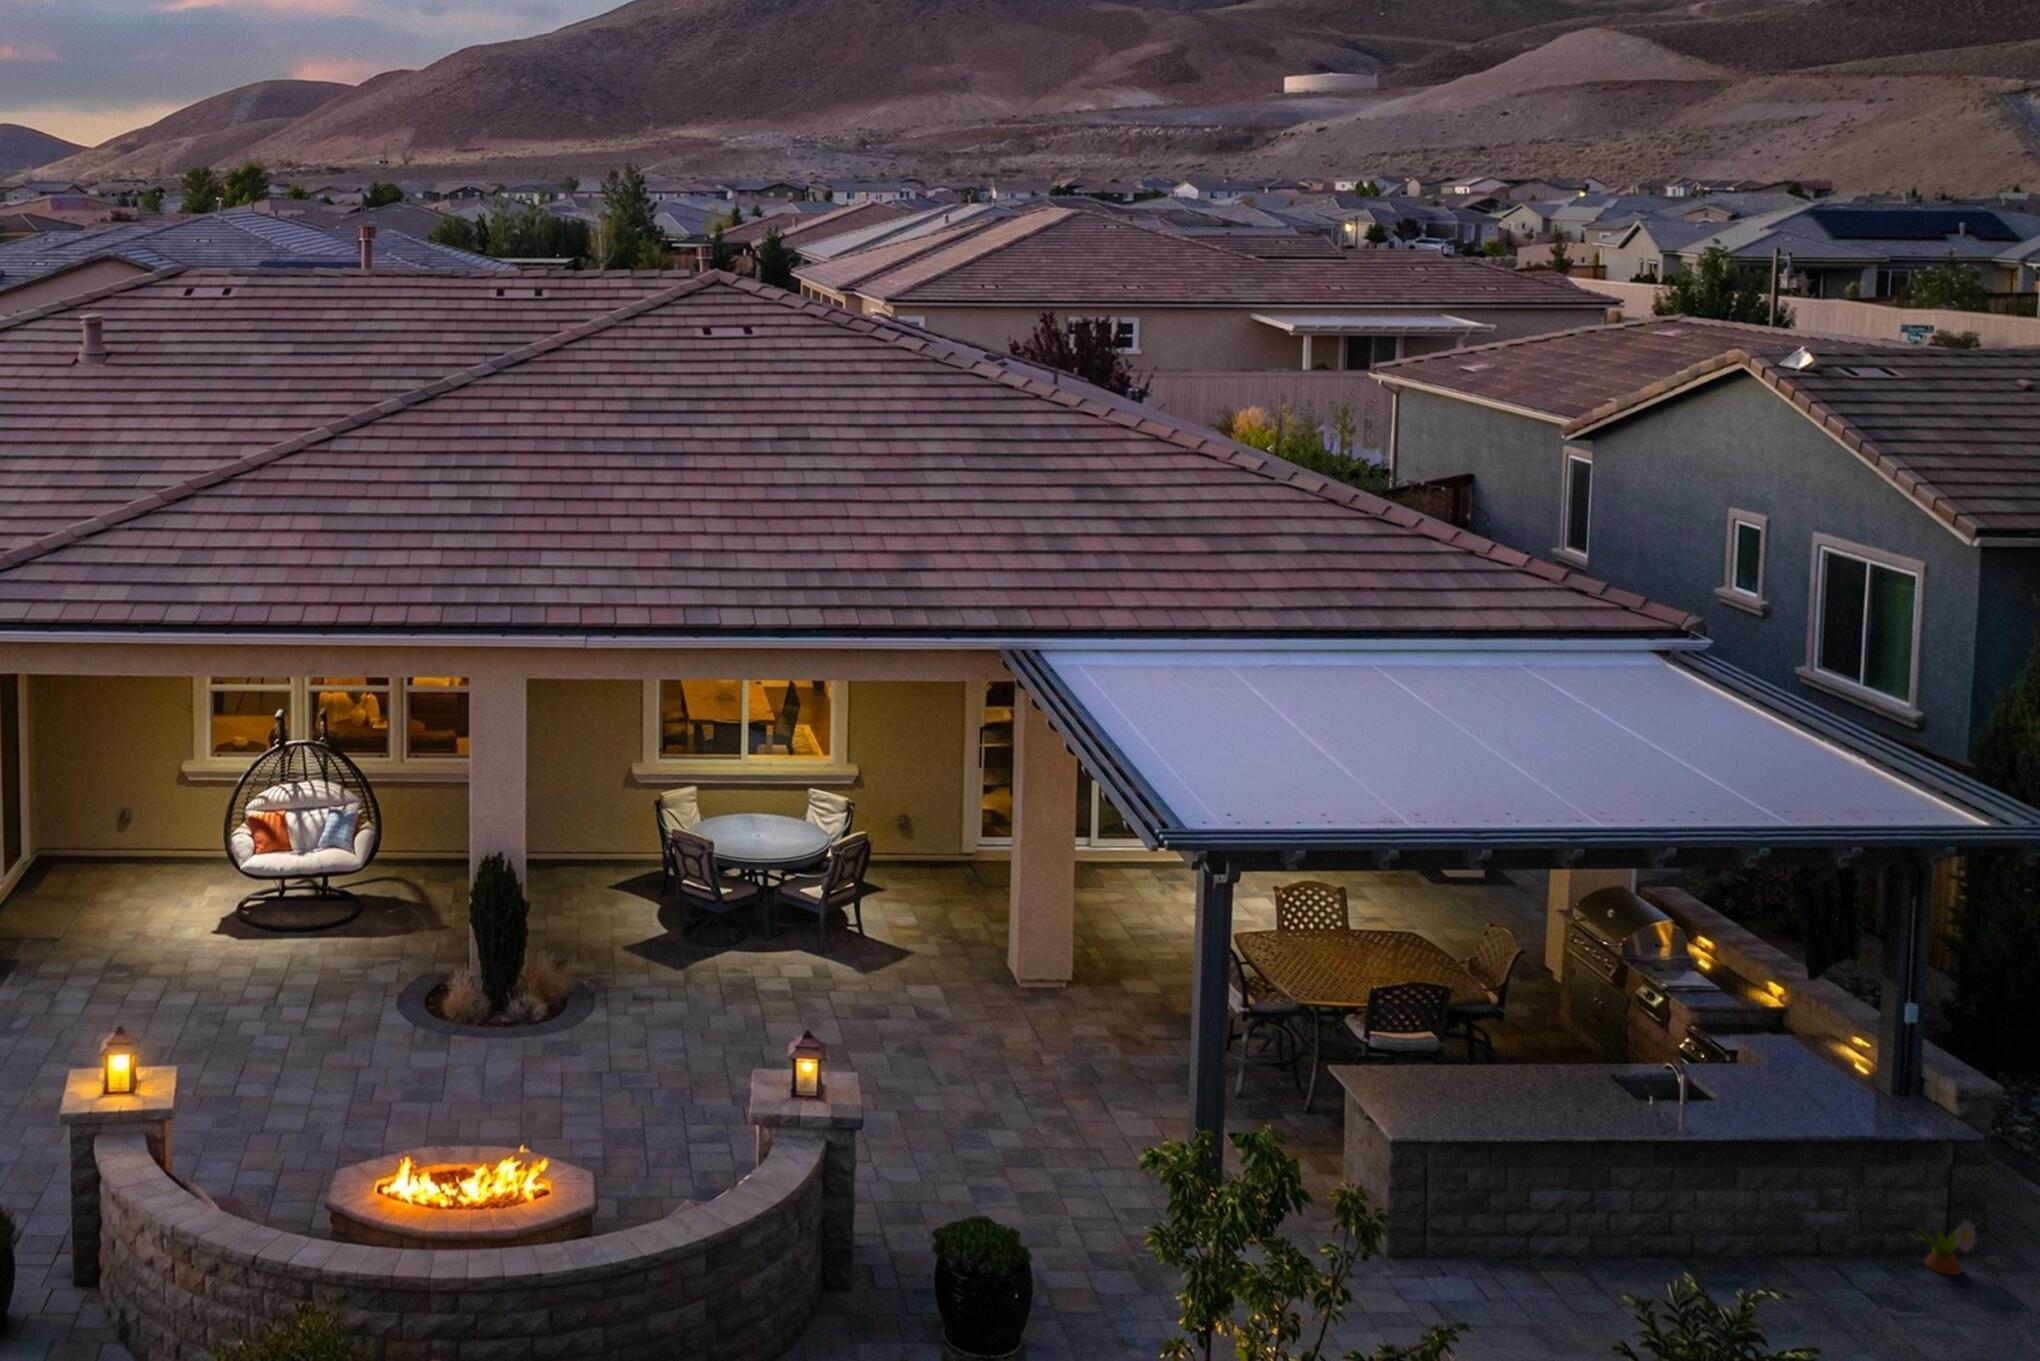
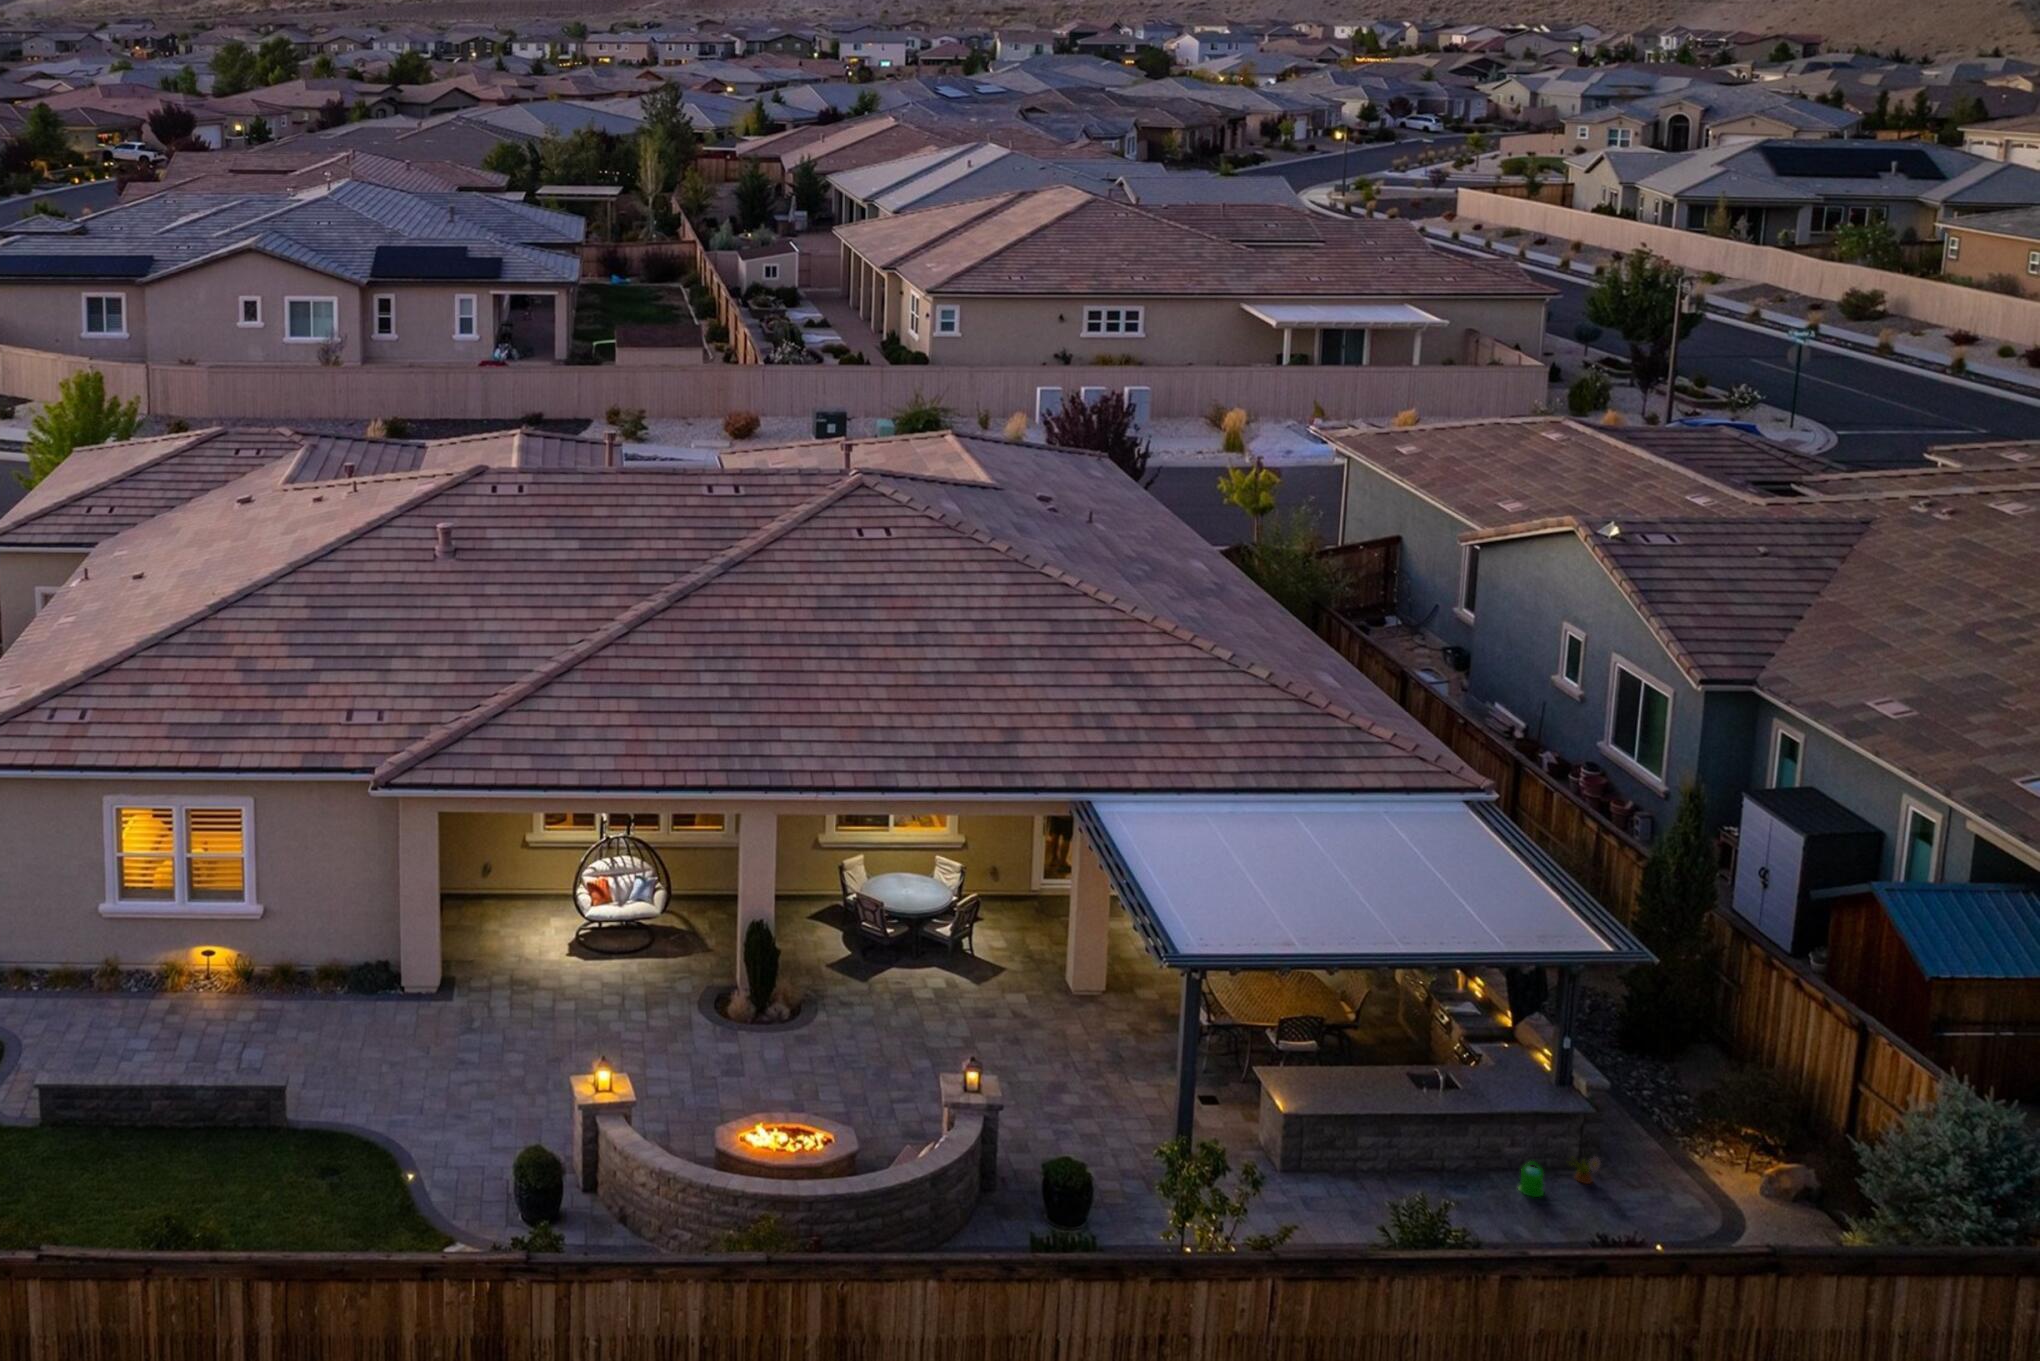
watering can: none [1827,1229,1881,1298] -> present [1519,1161,1544,1197]

